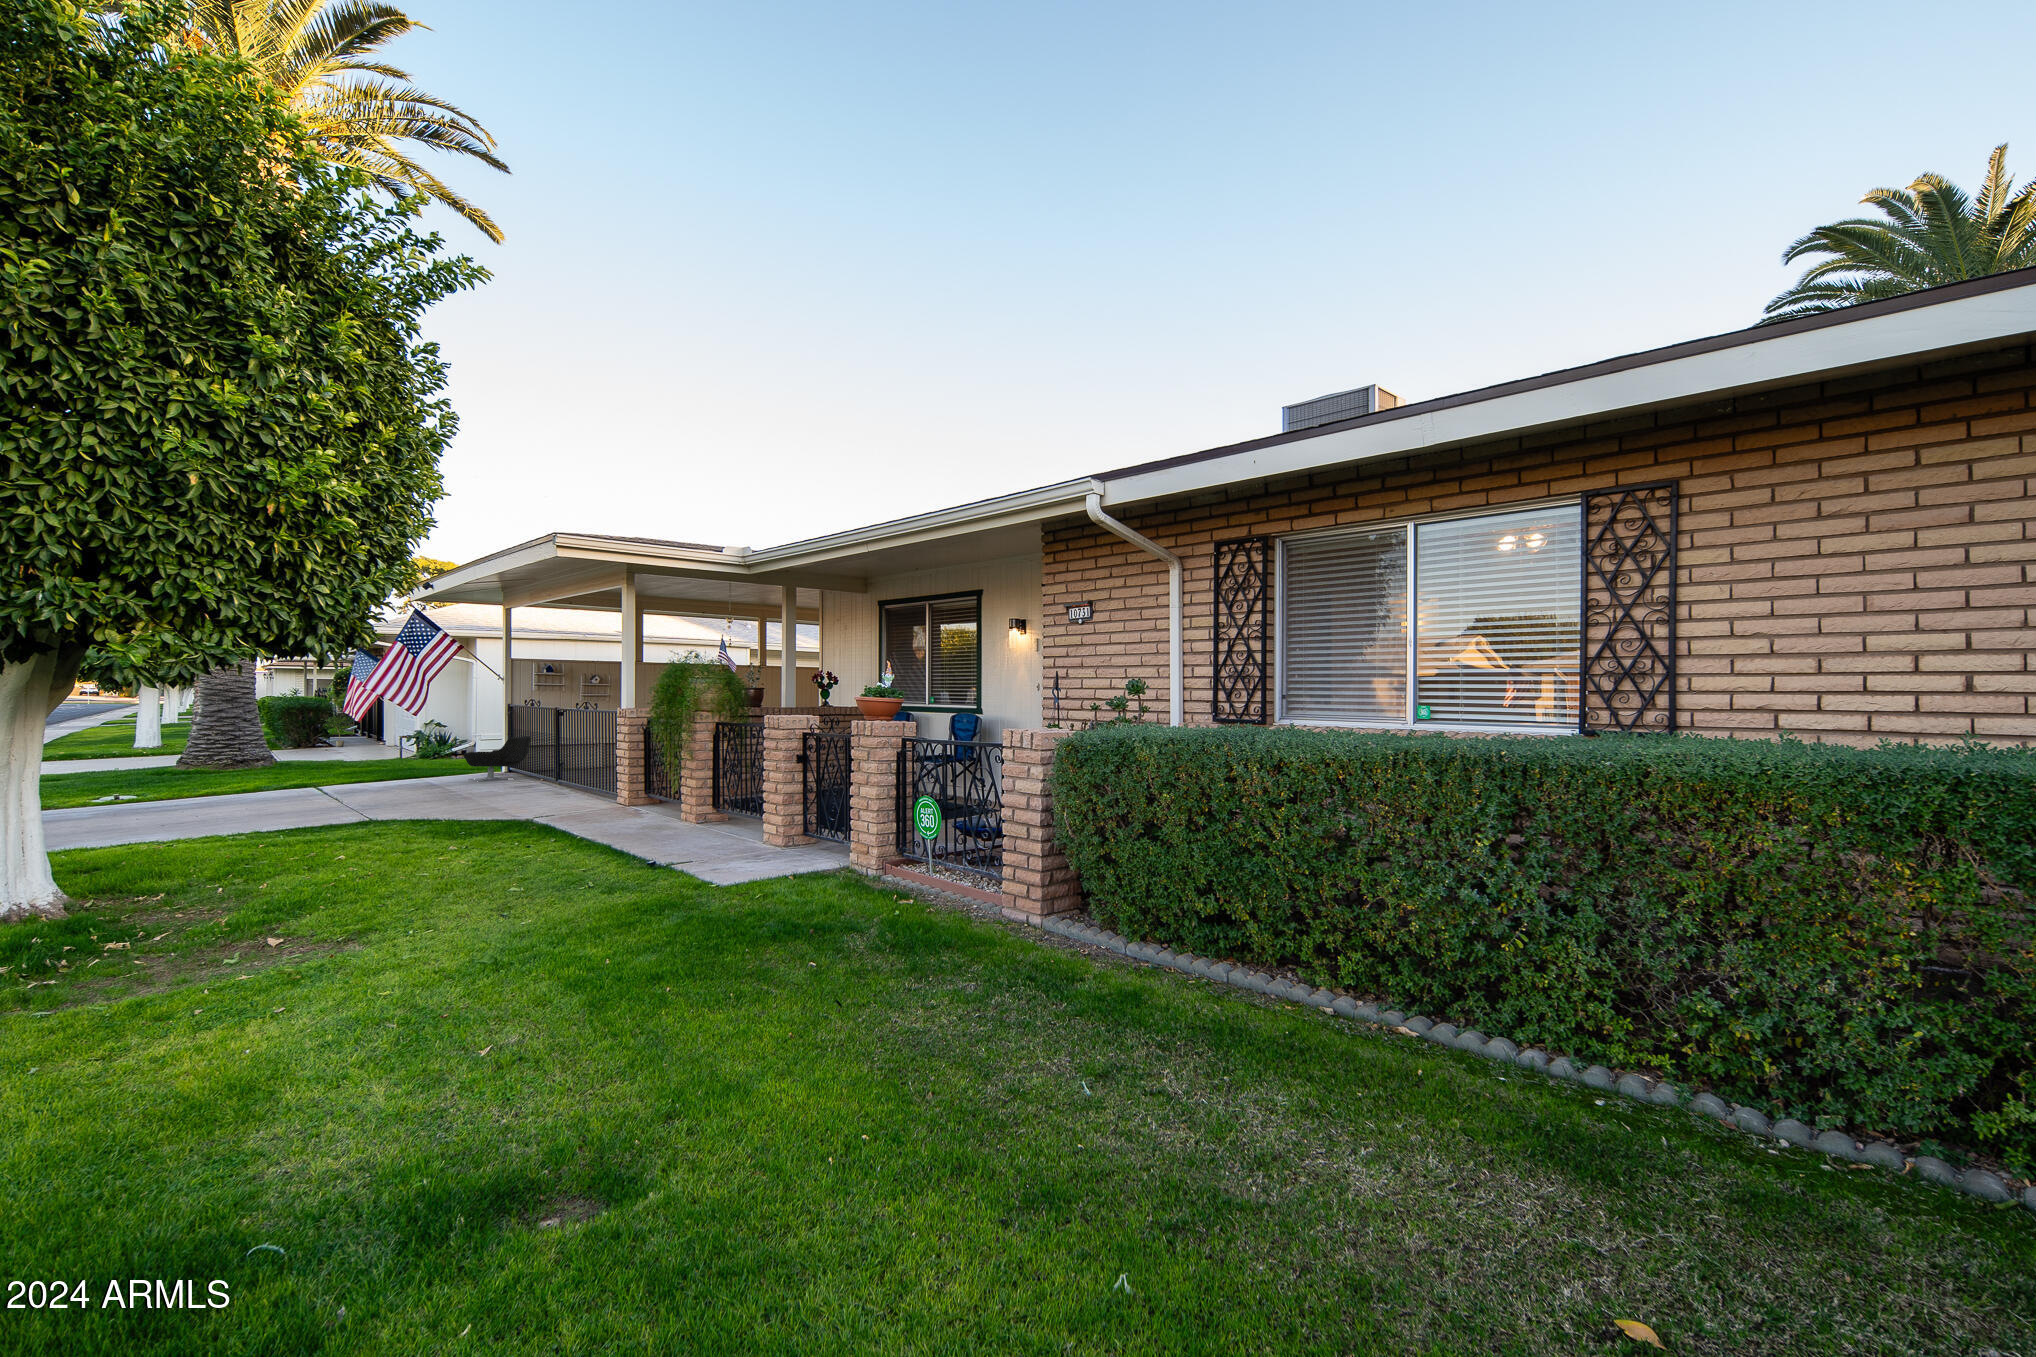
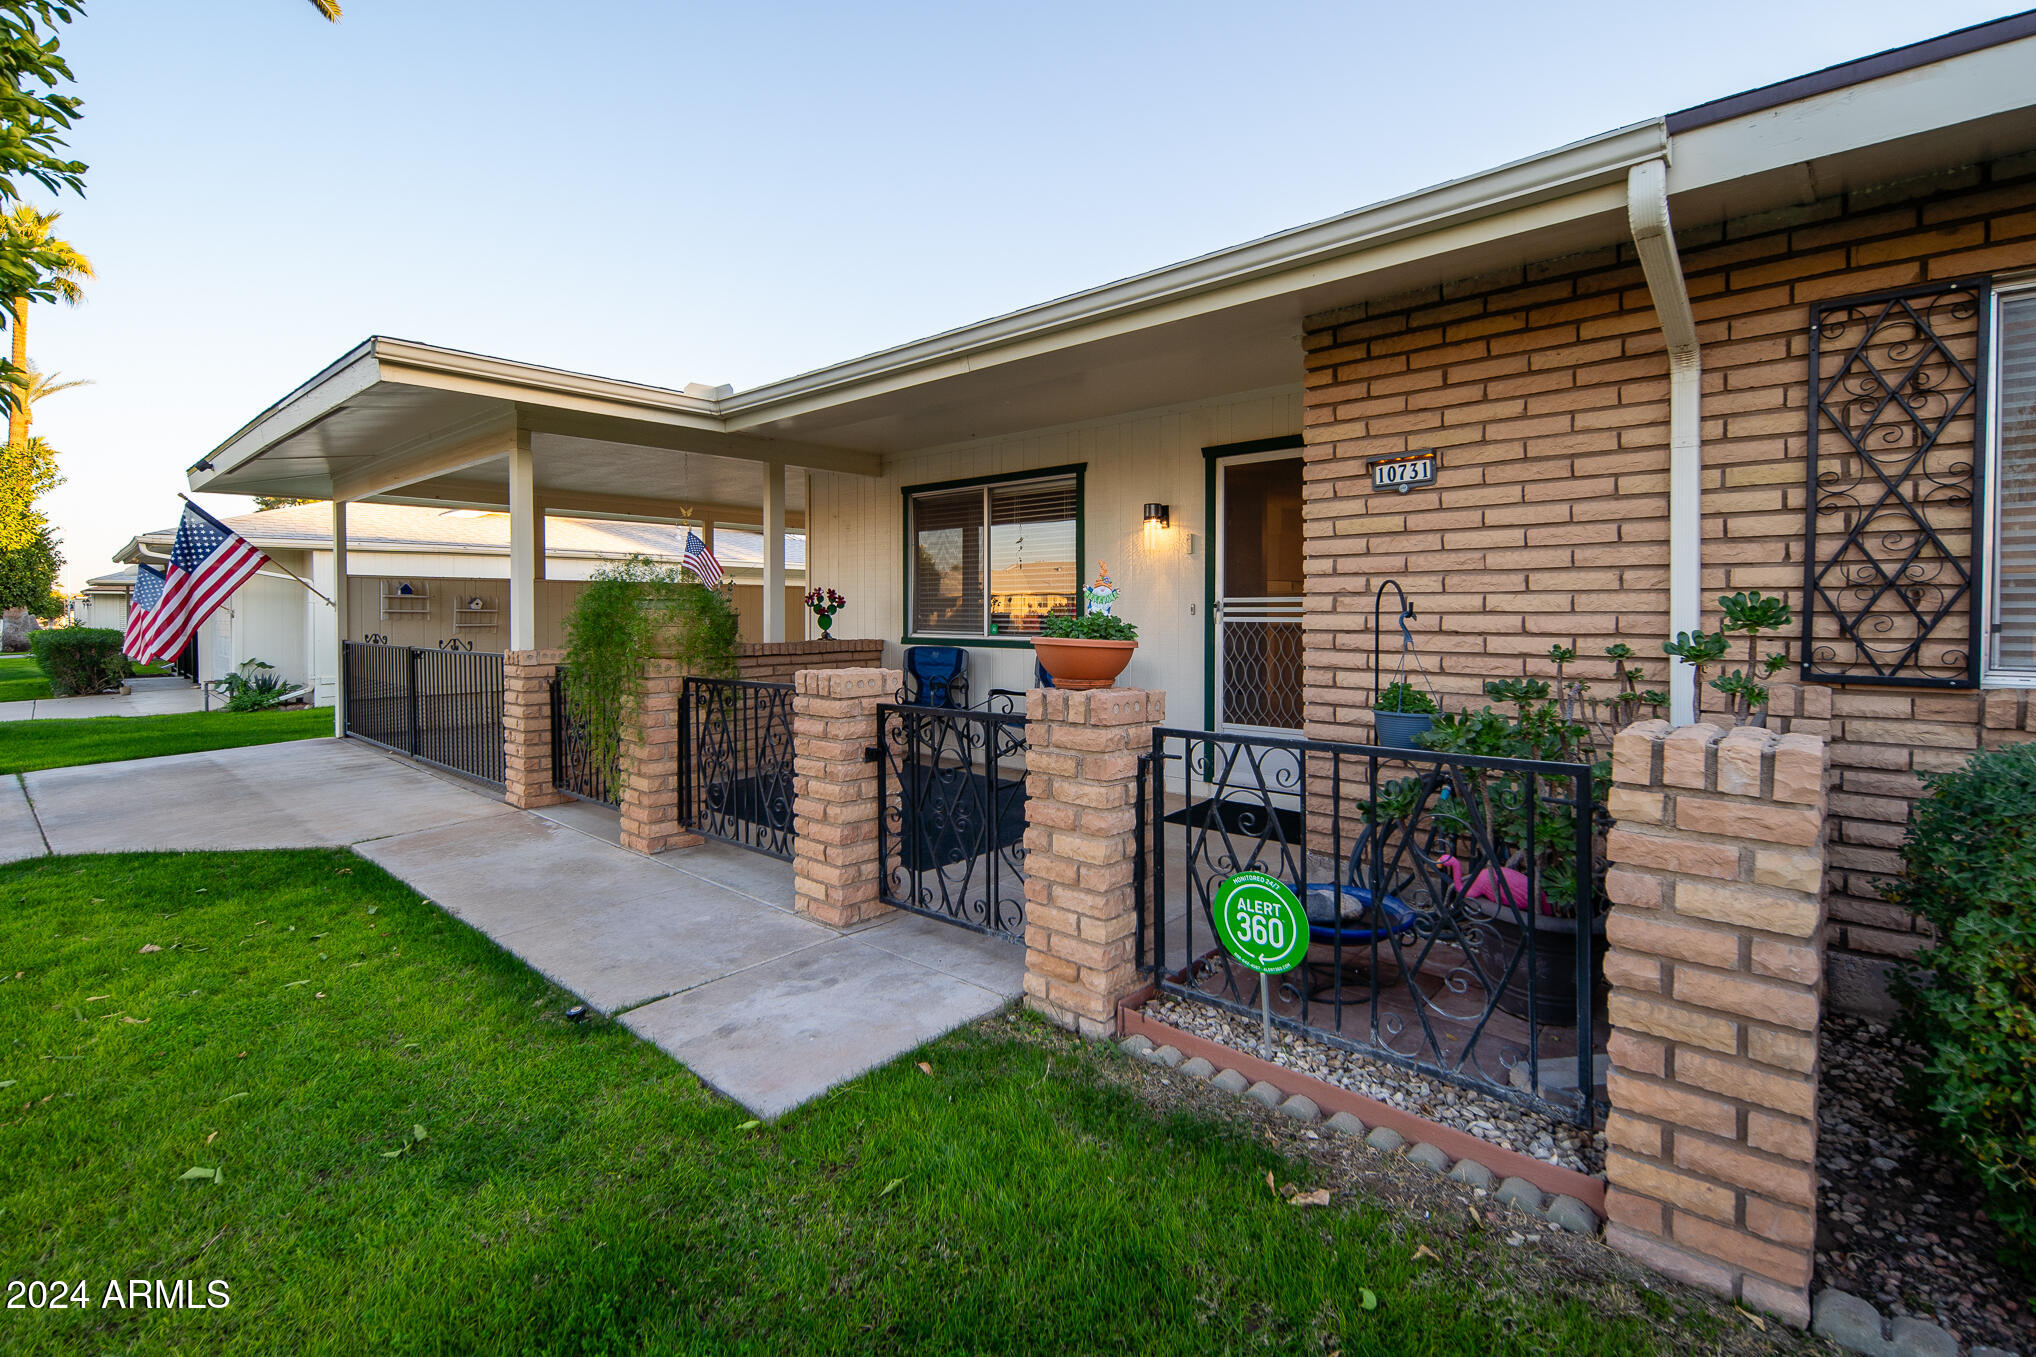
lounge chair: present [464,736,531,781] -> none [266,687,375,756]

